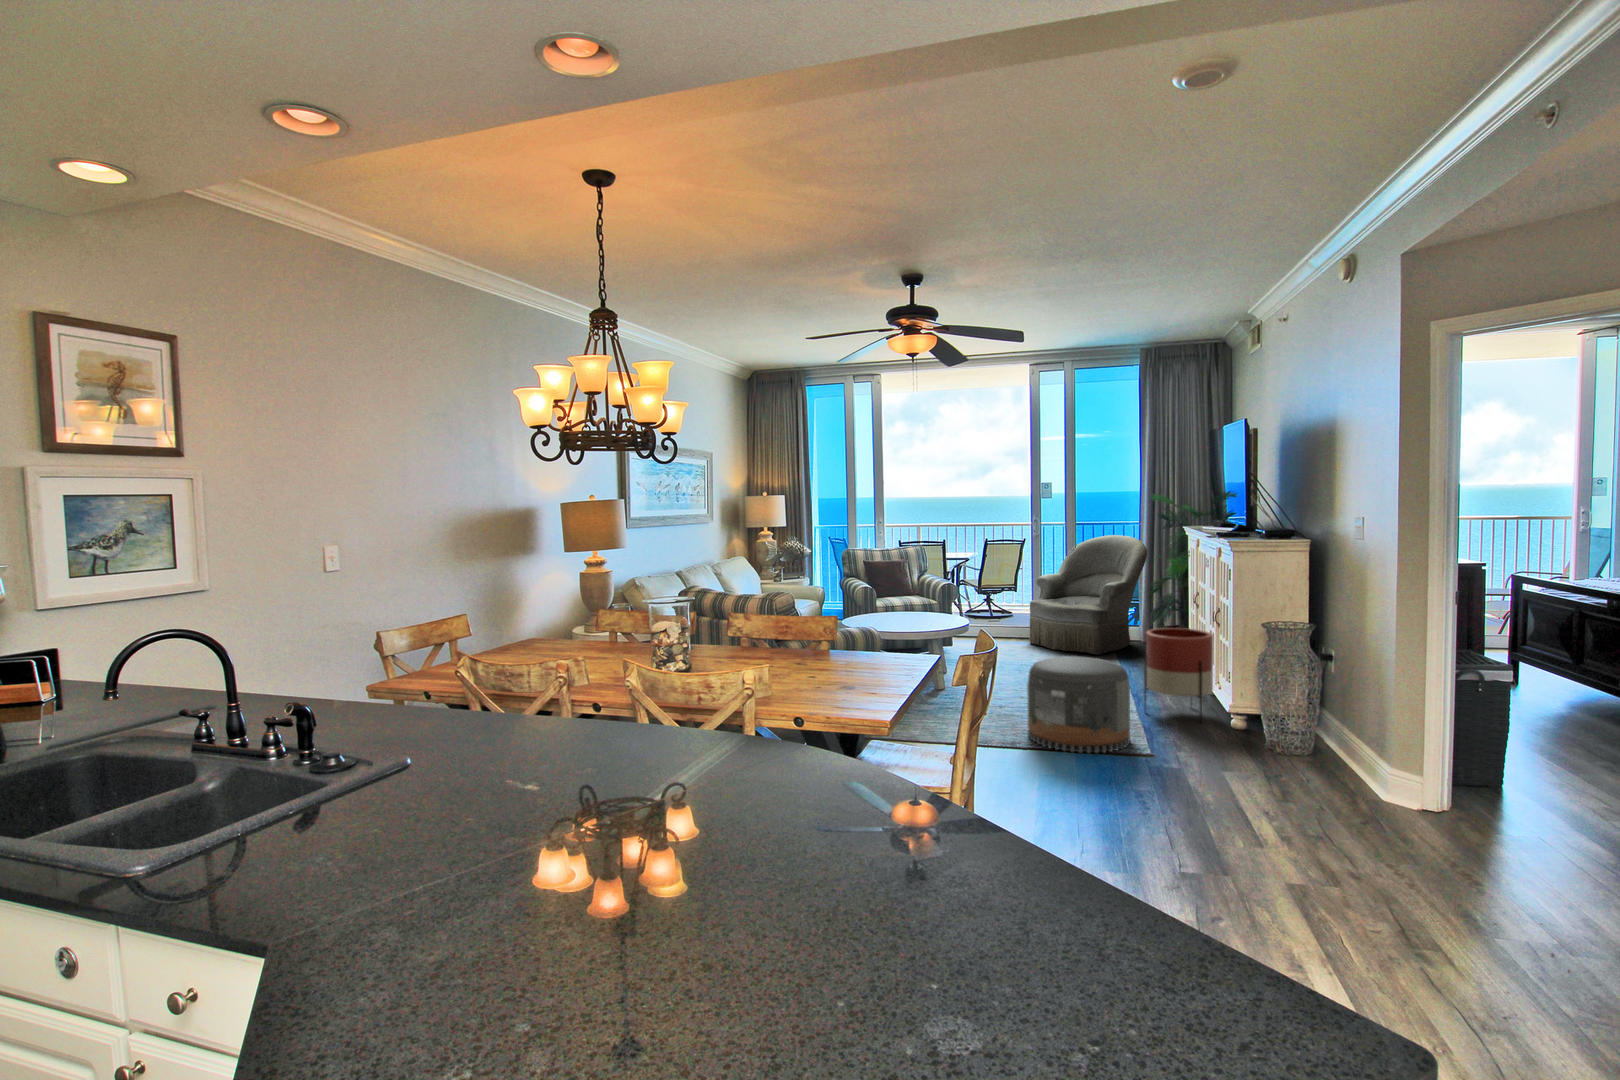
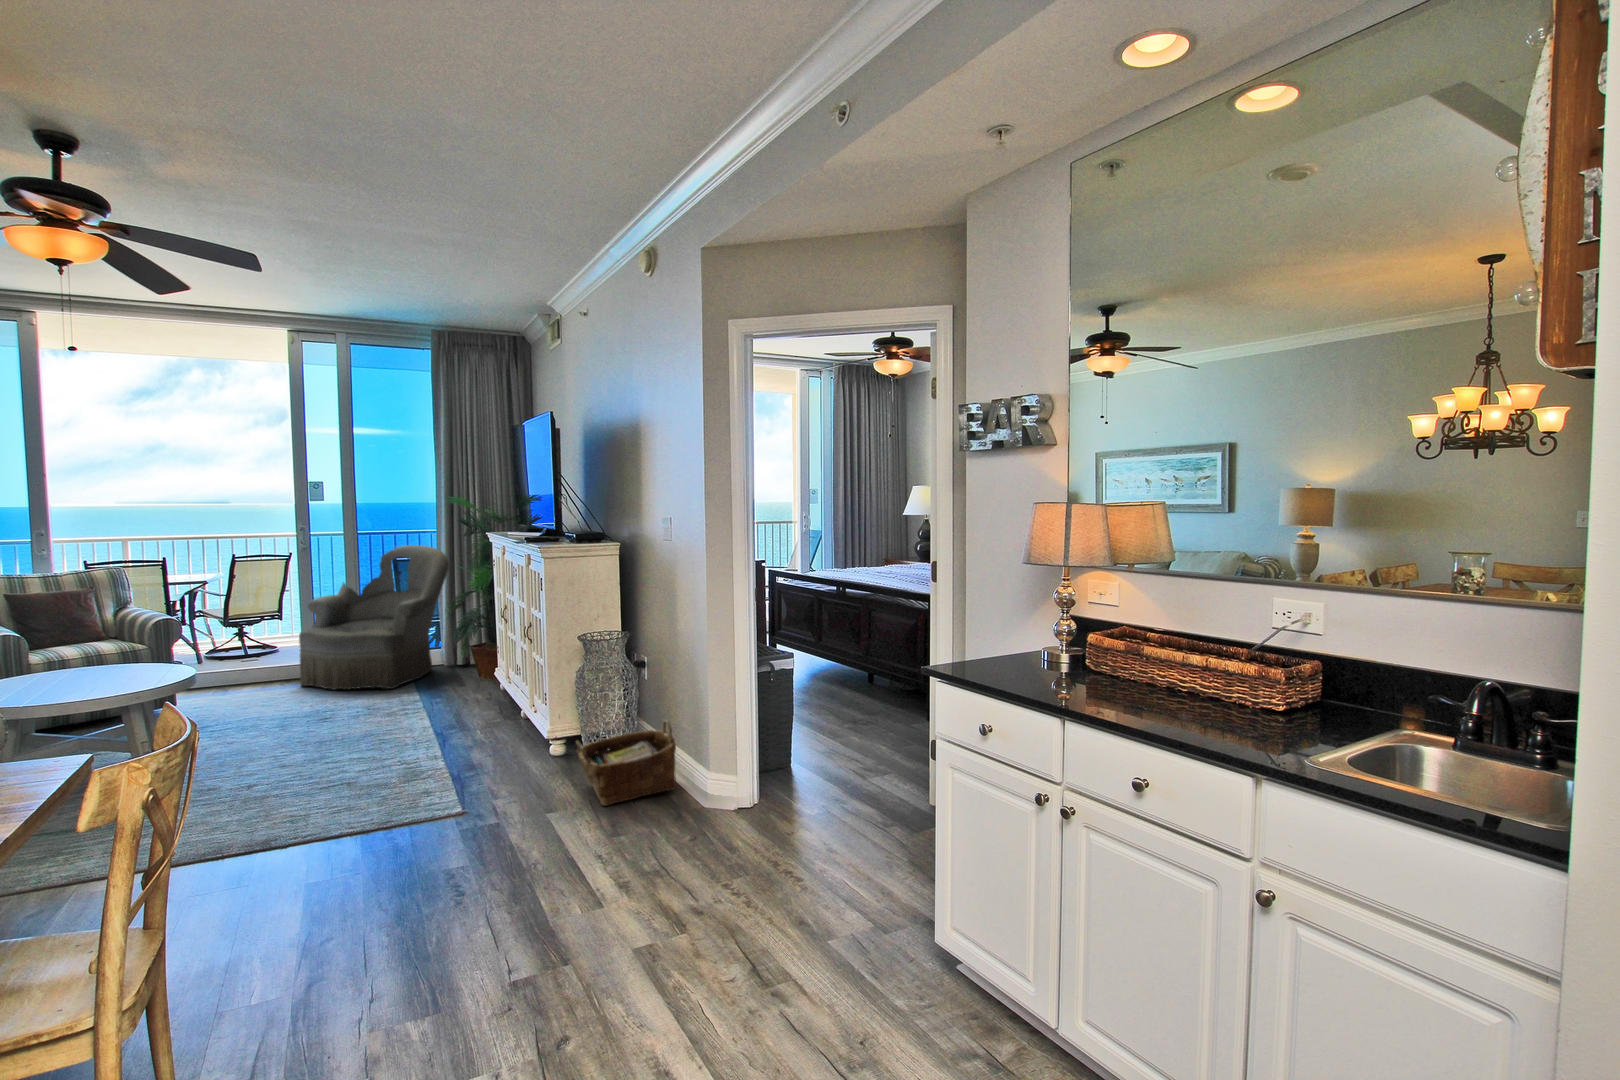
planter: present [1144,628,1213,722] -> none [450,648,529,755]
pouf: present [1027,656,1130,753] -> none [286,702,436,839]
woven basket: none [1252,713,1358,781] -> present [576,719,676,806]

